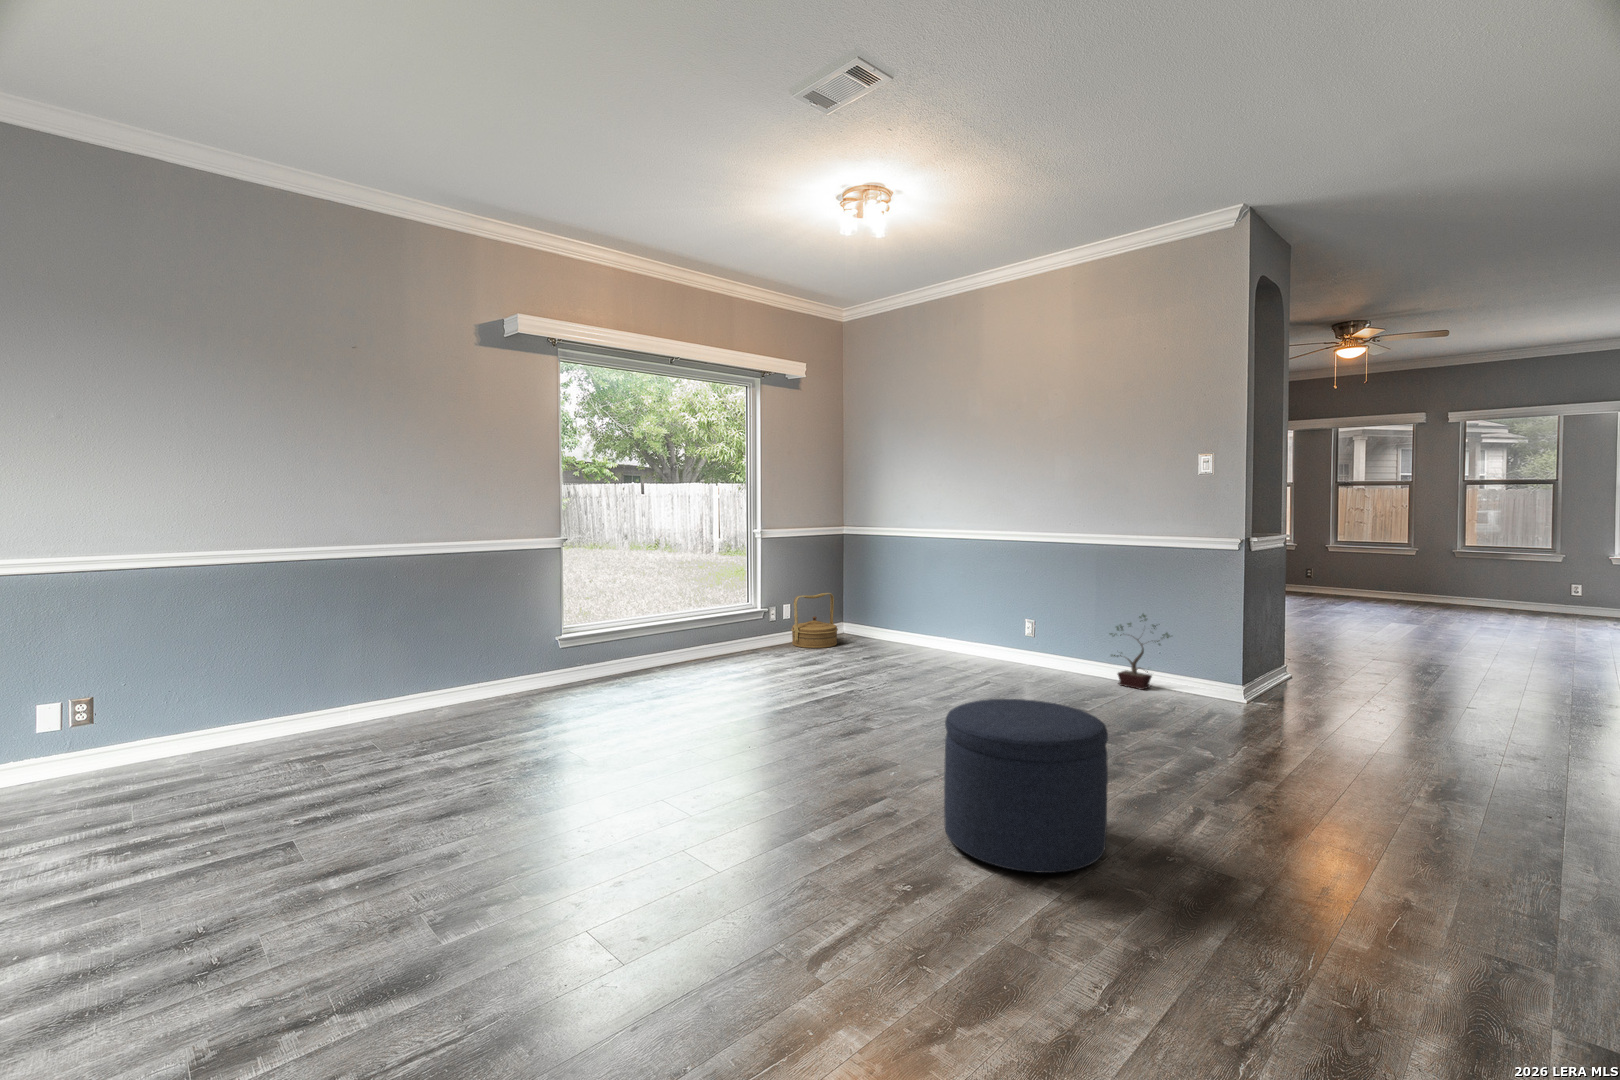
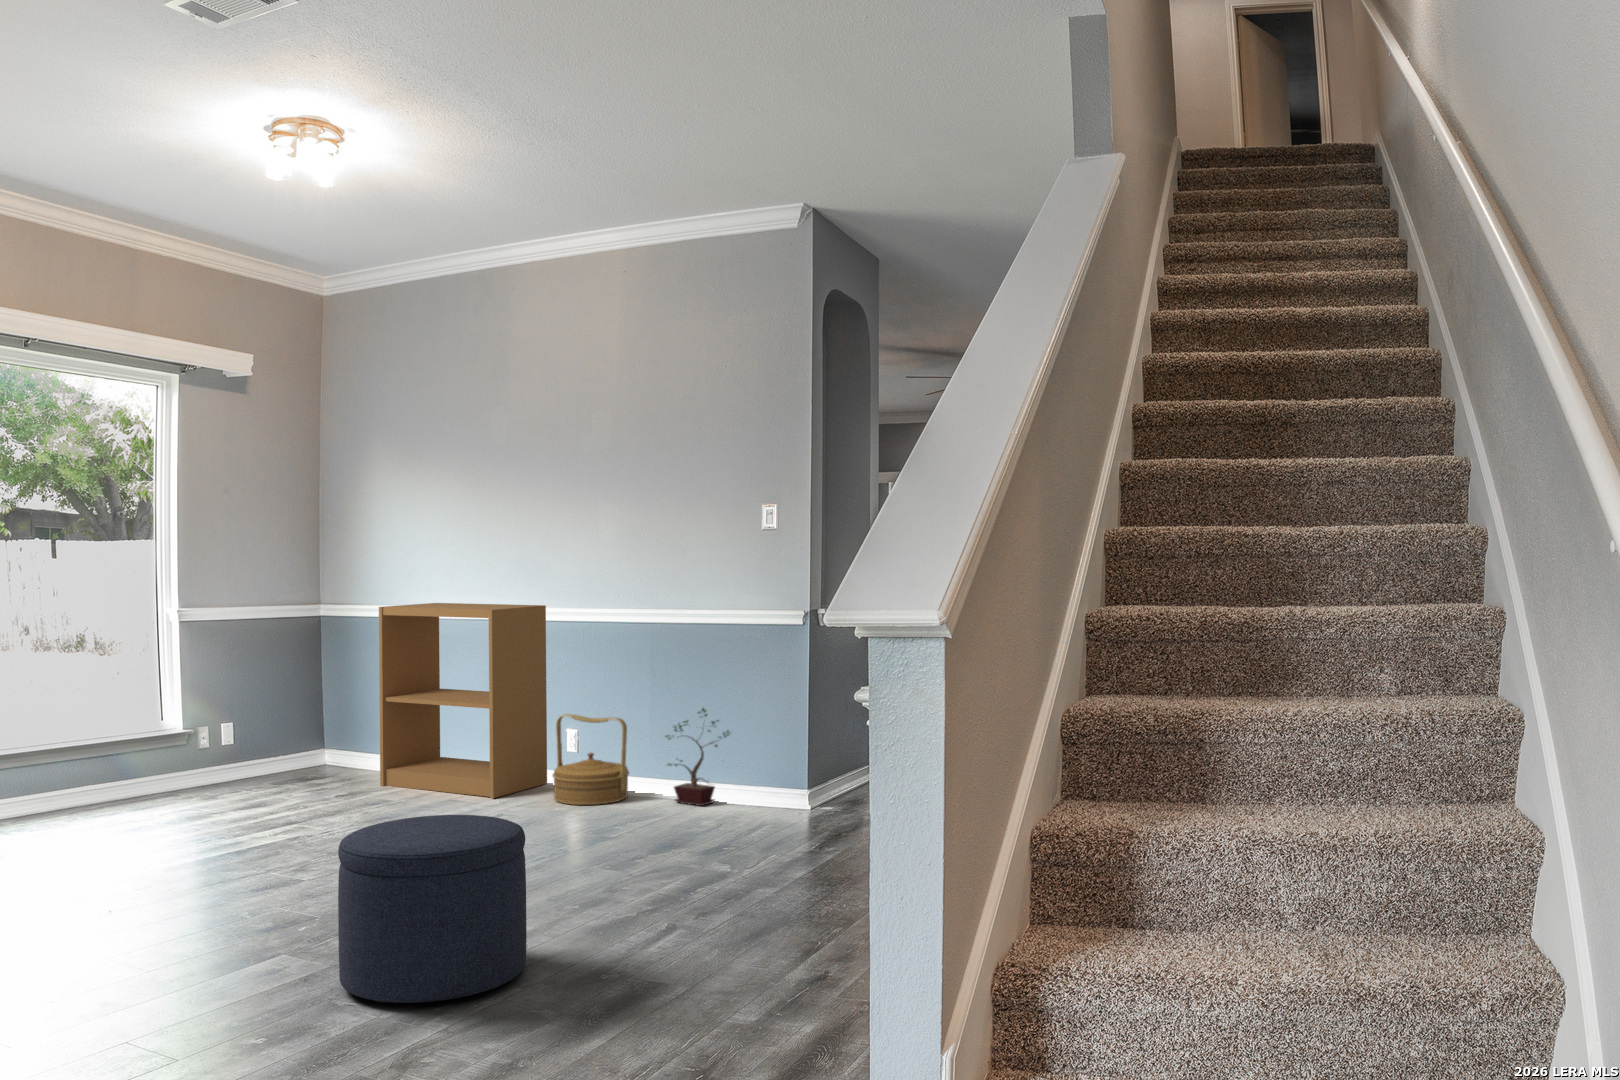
bookshelf: none [889,530,1008,670] -> present [379,603,547,798]
woven basket: present [791,593,838,648] -> present [552,714,629,805]

